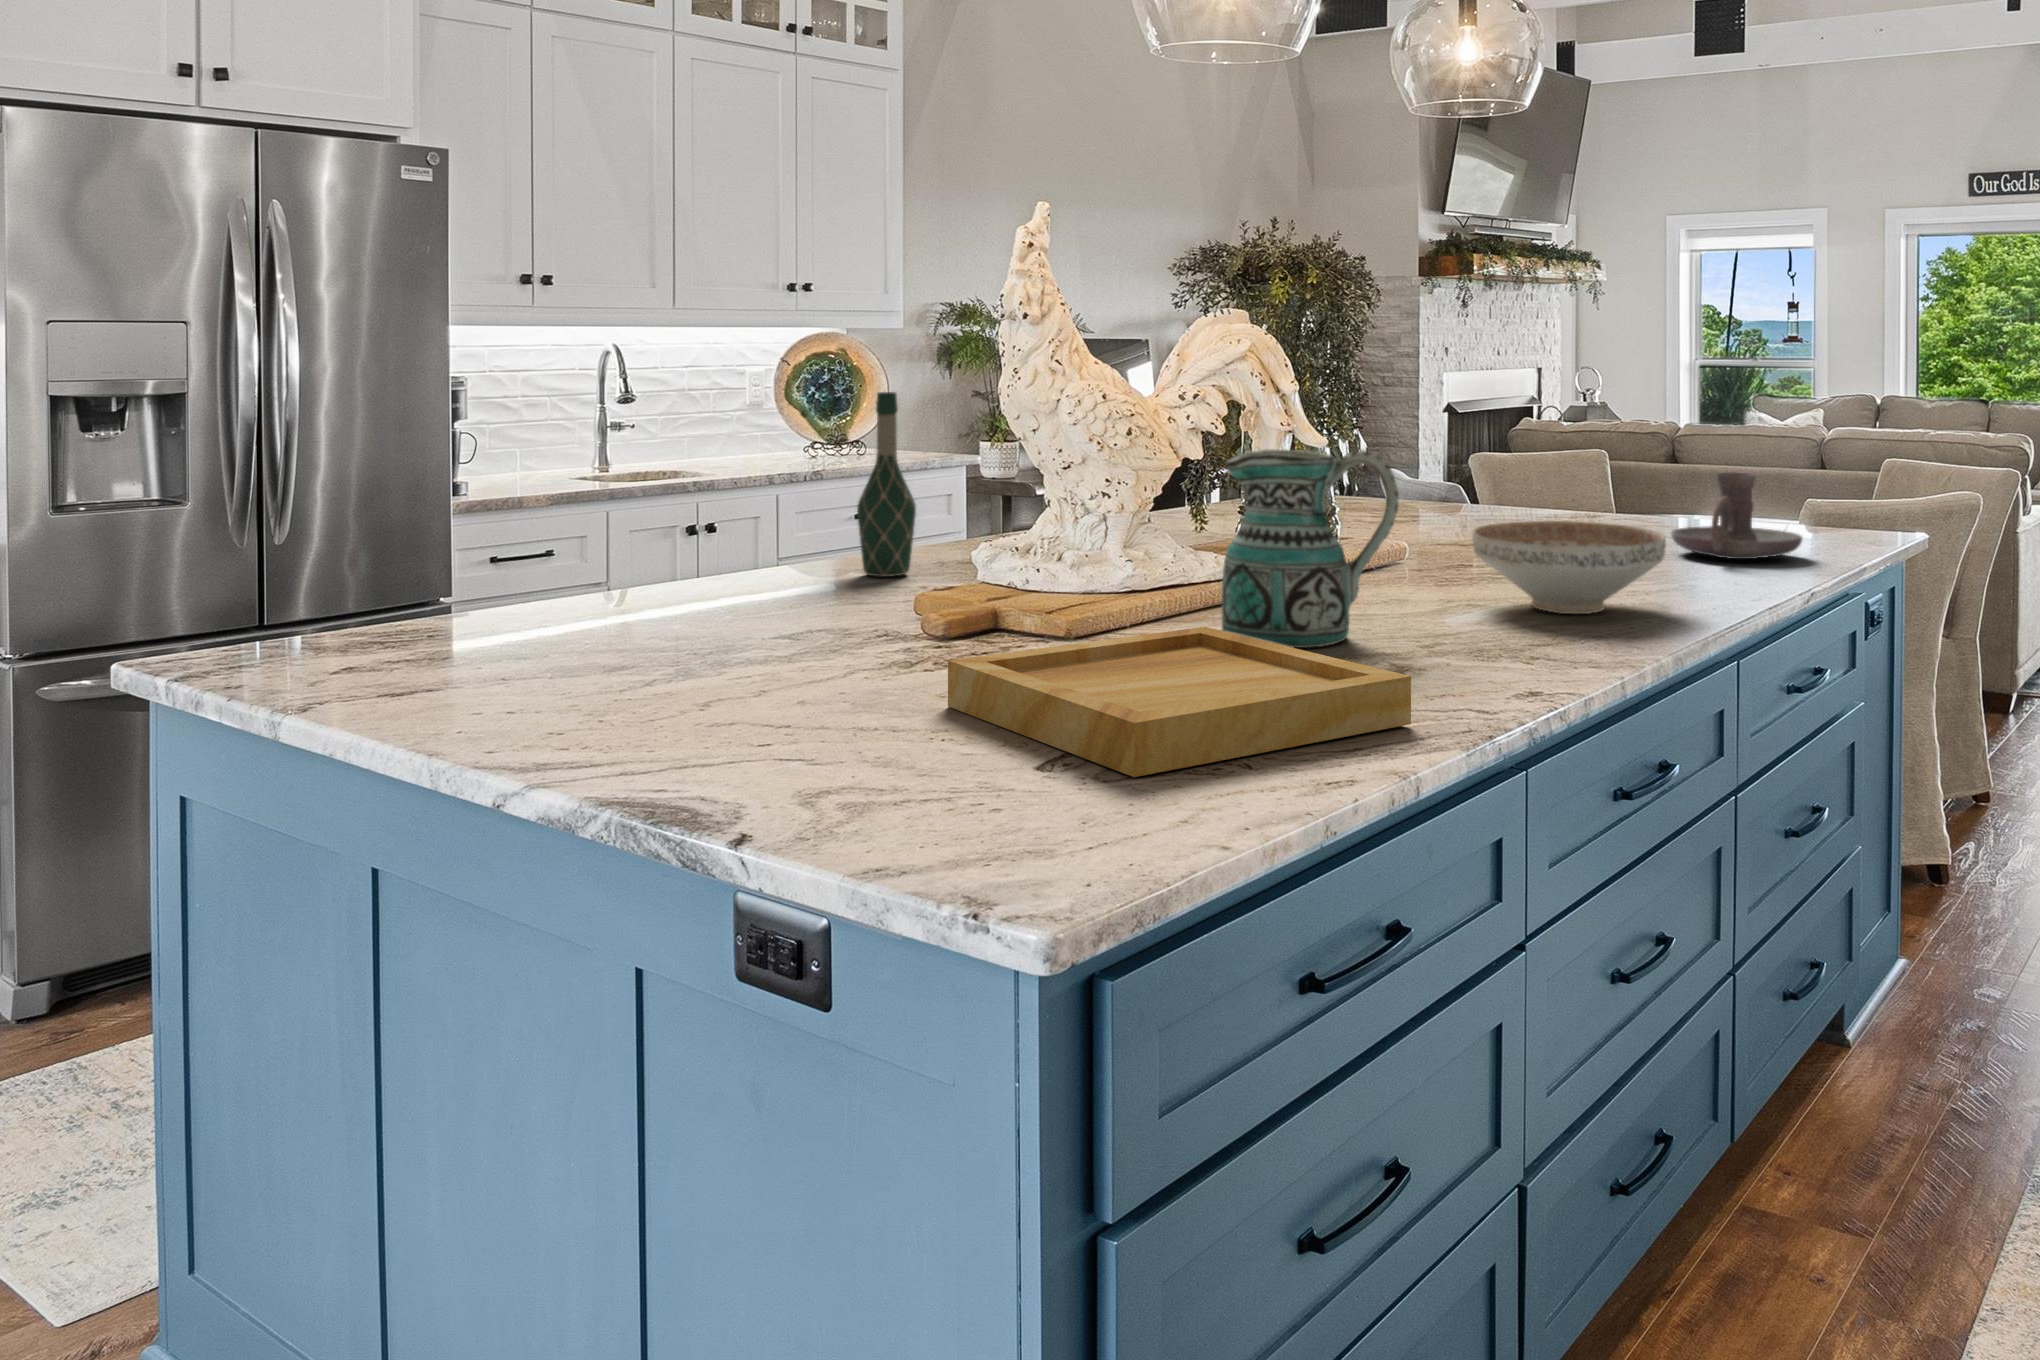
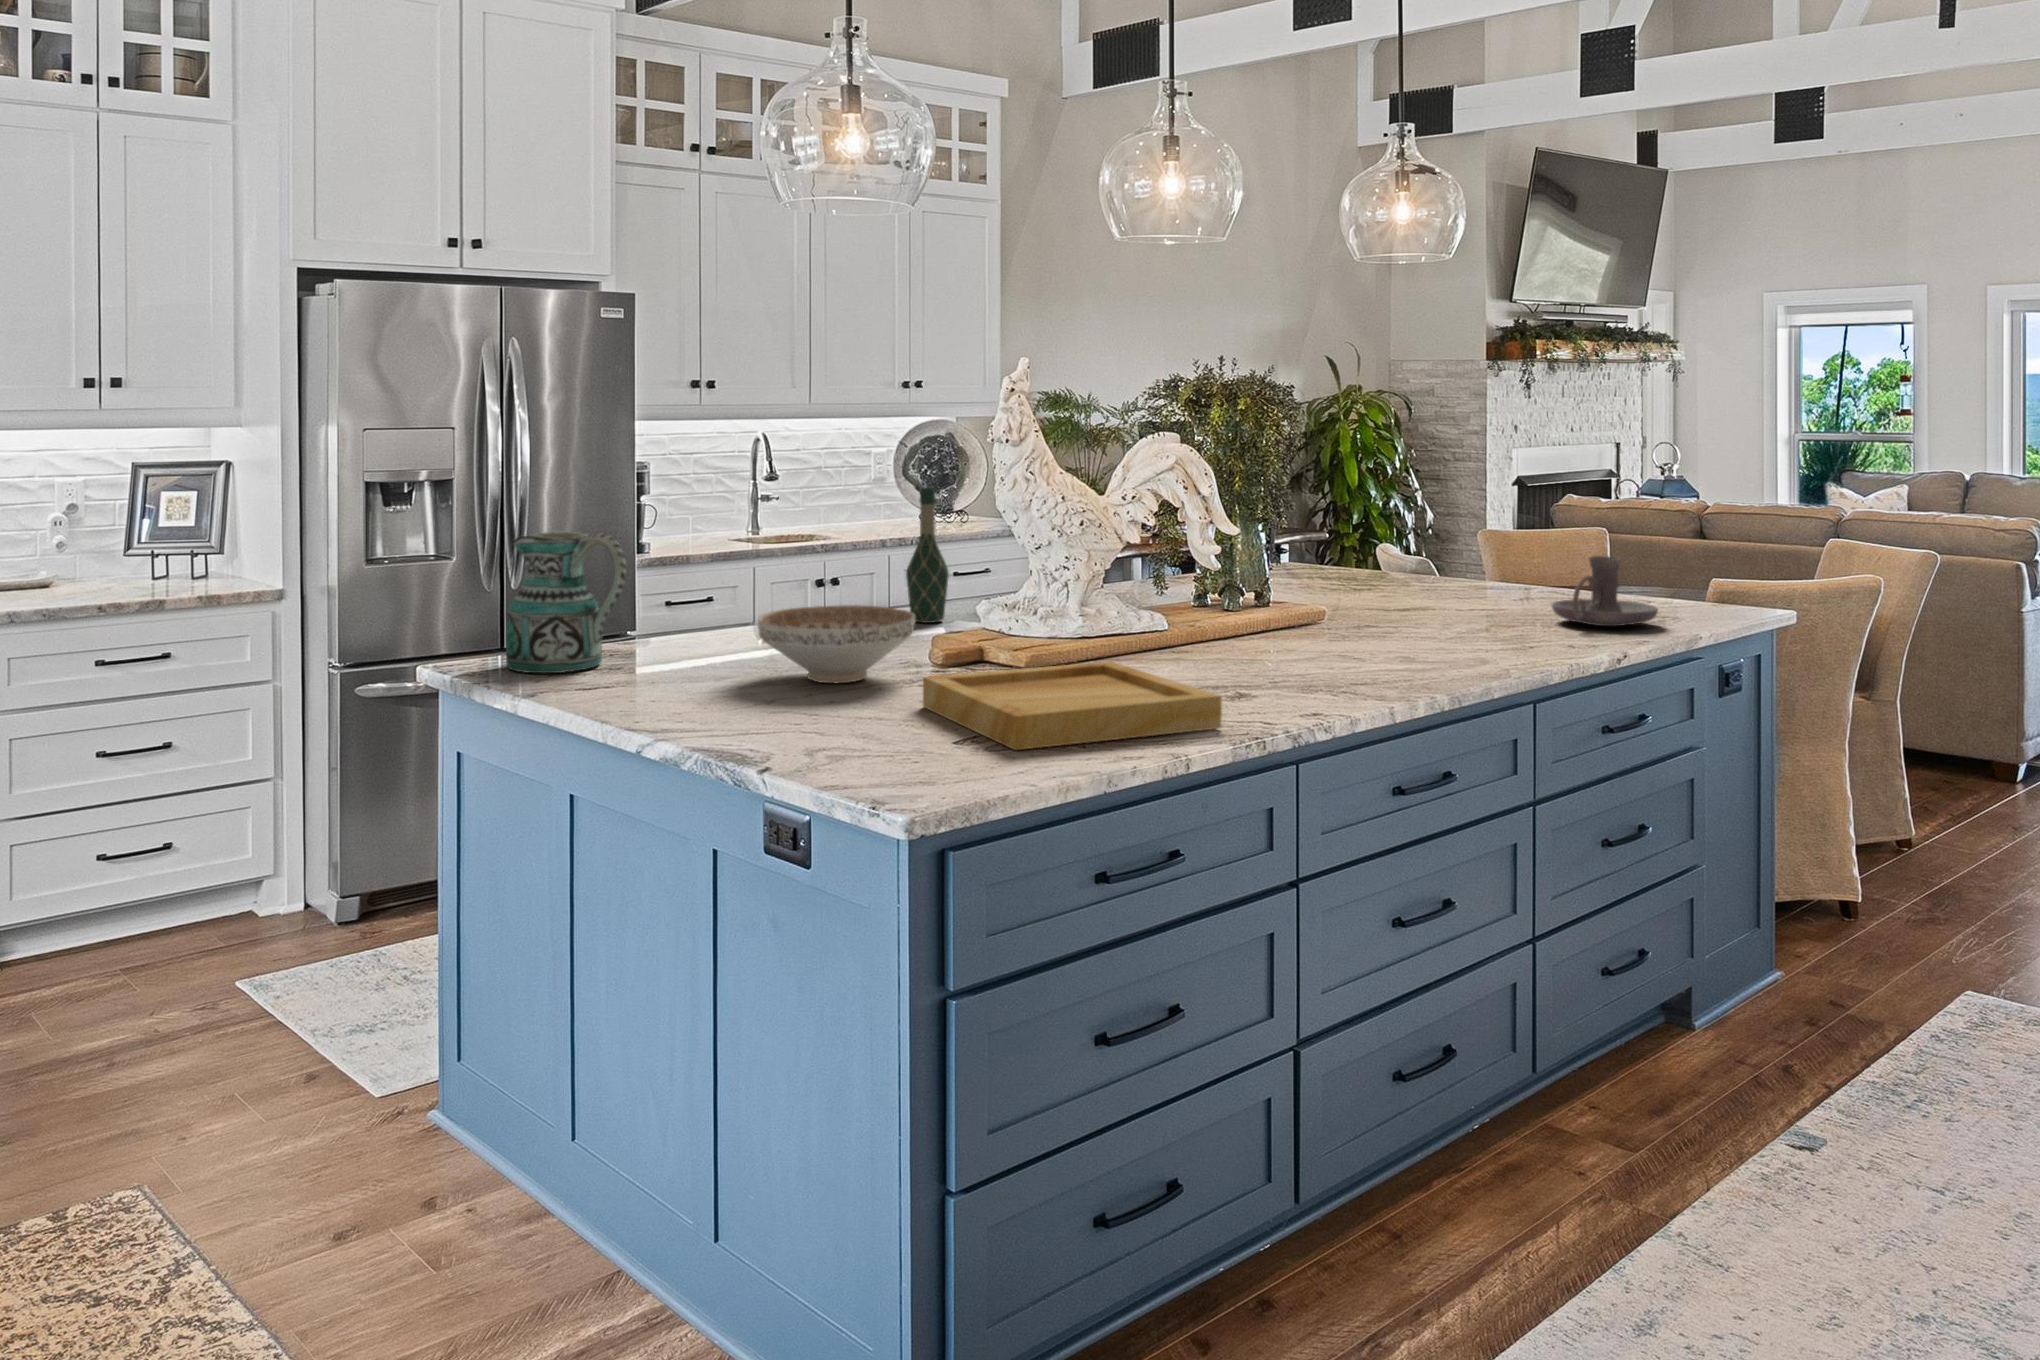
ceramic pitcher: present [1222,449,1399,648] -> present [506,531,626,673]
decorative bowl: present [1472,521,1666,614] -> present [758,605,915,683]

